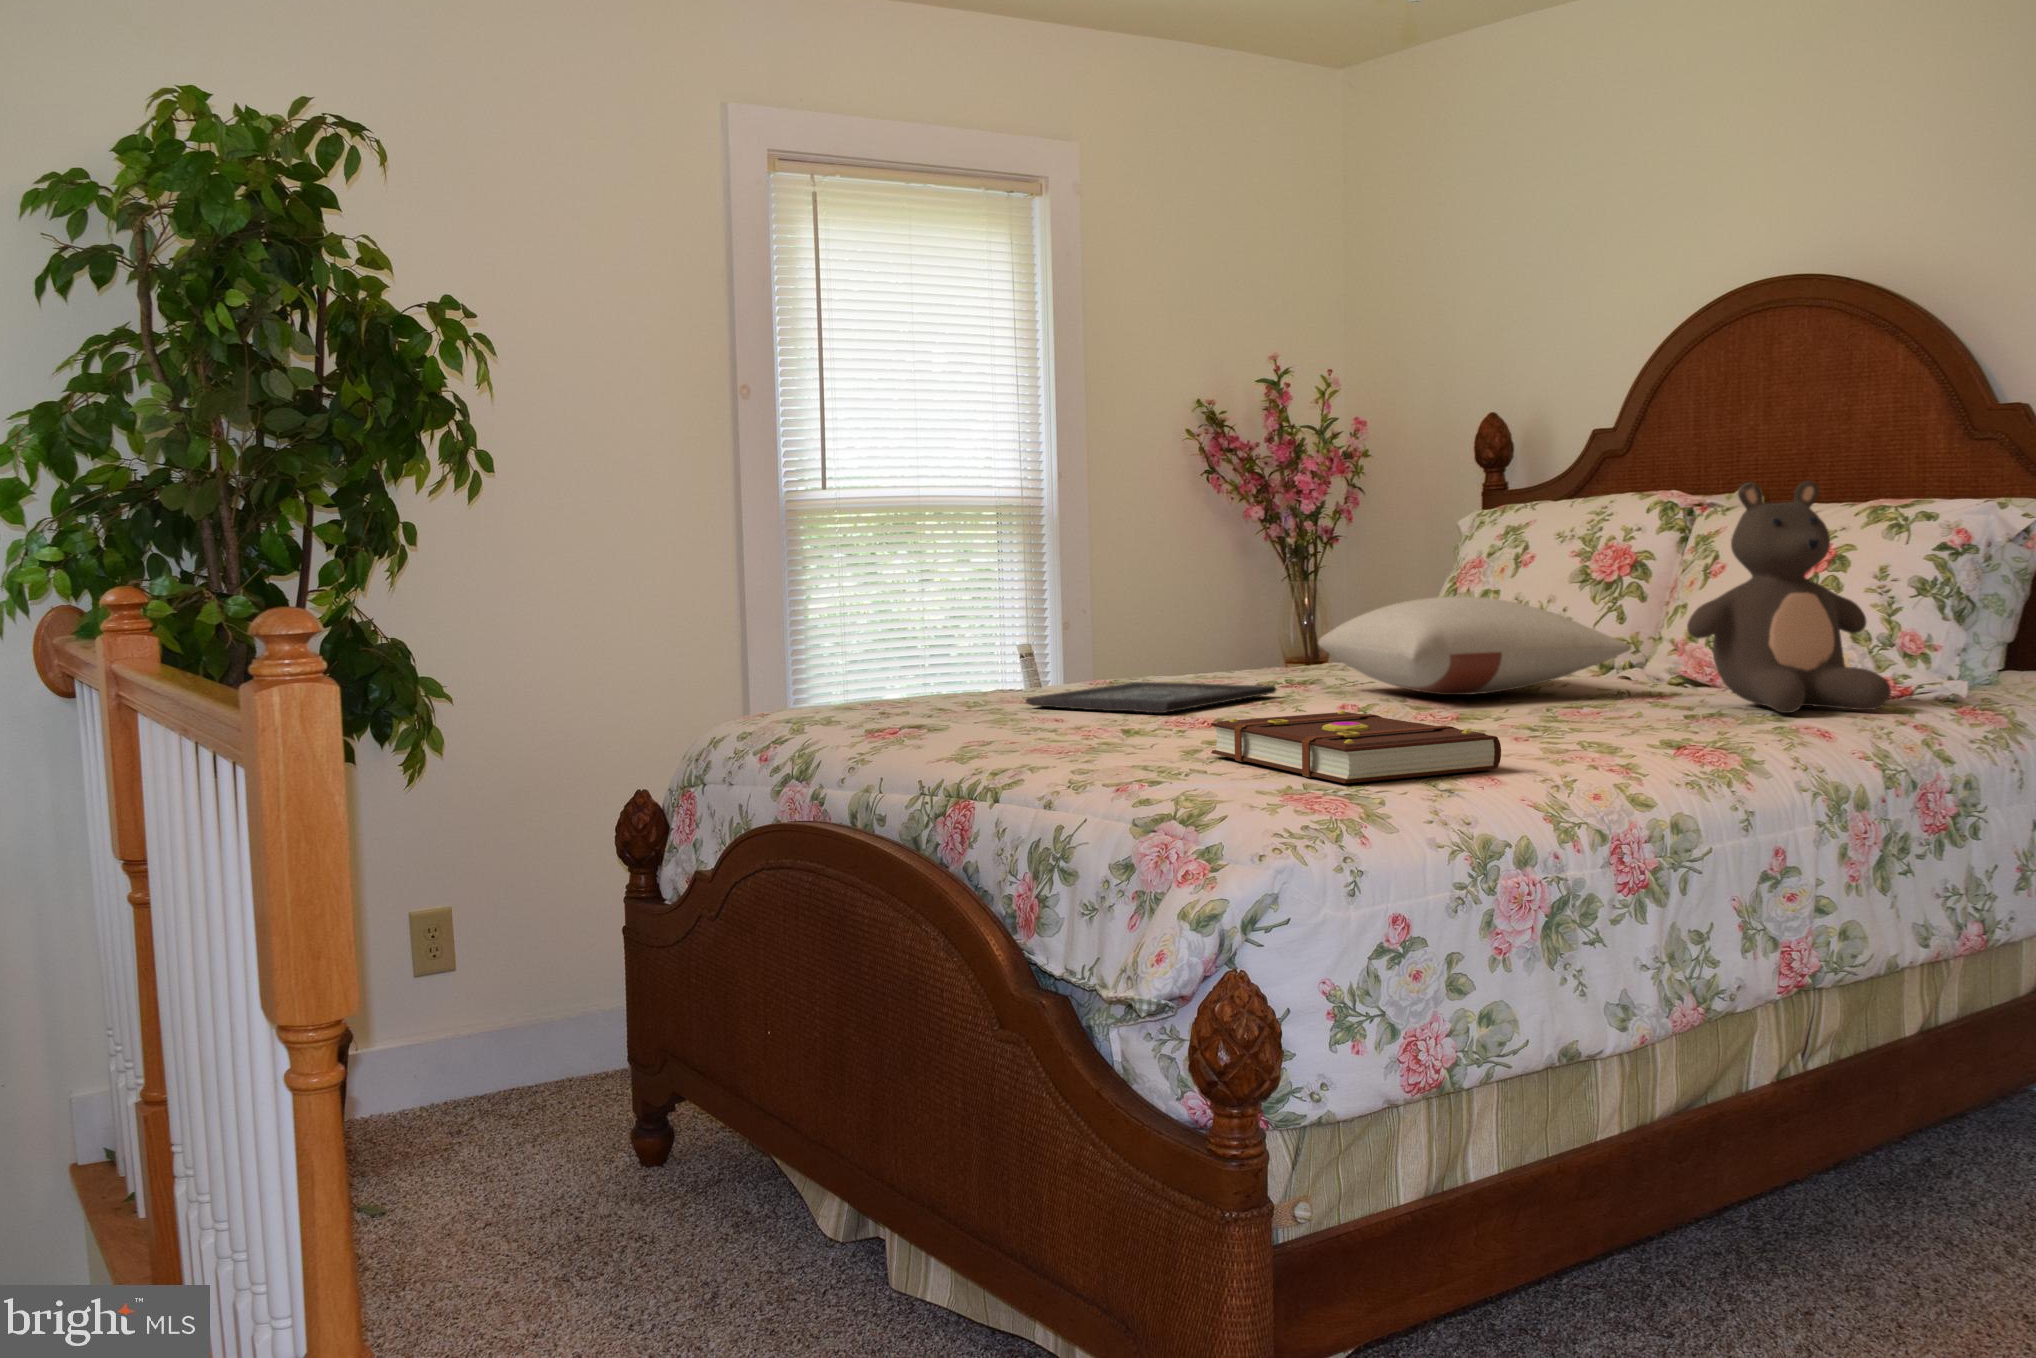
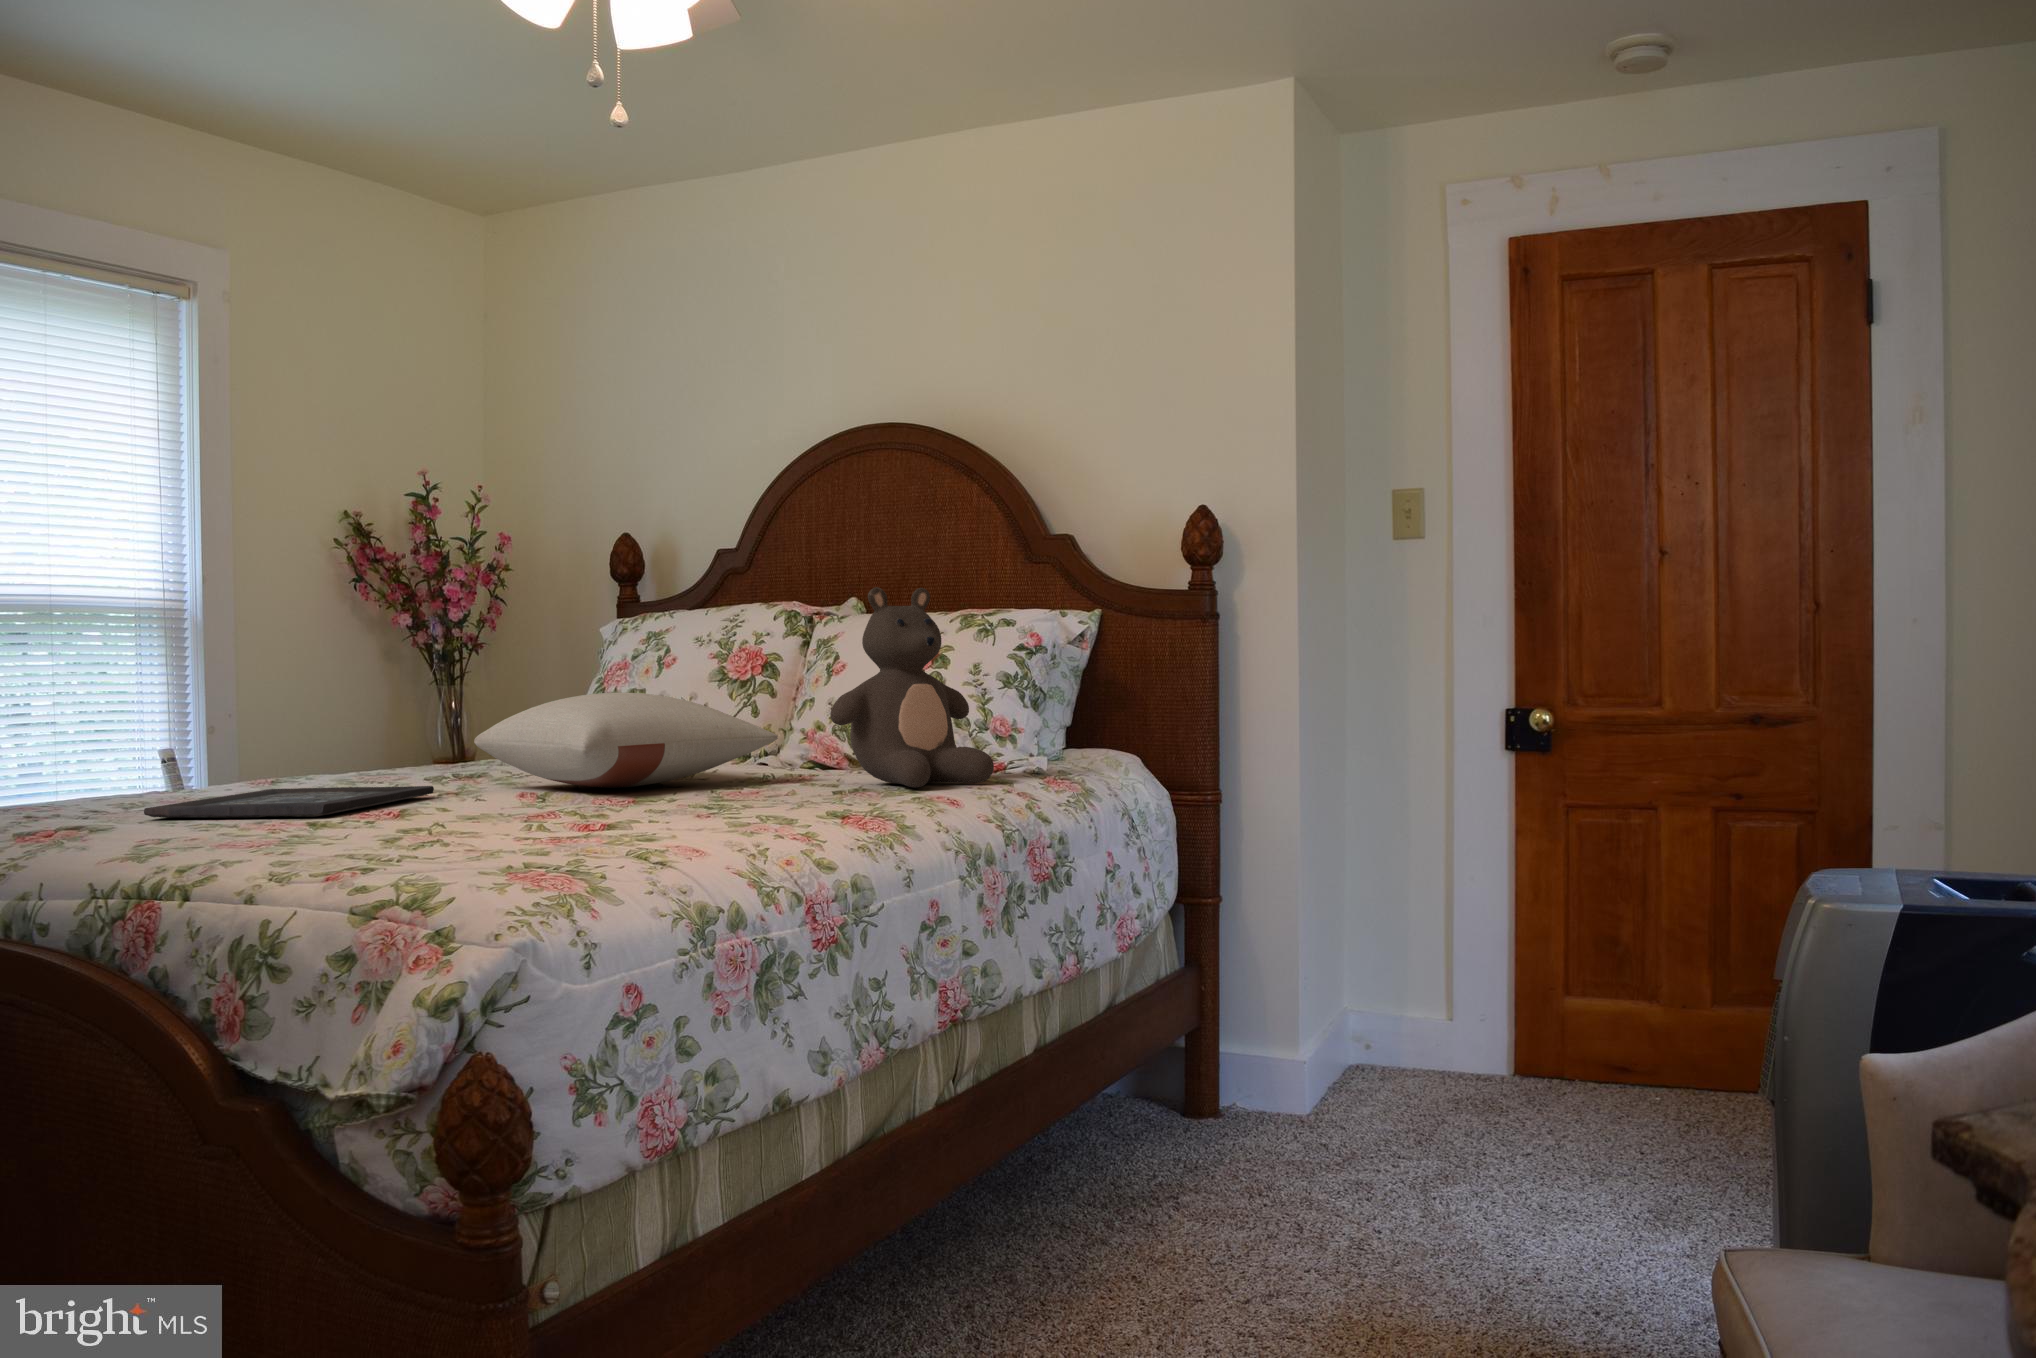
book: present [1211,711,1501,783] -> none [402,797,704,862]

